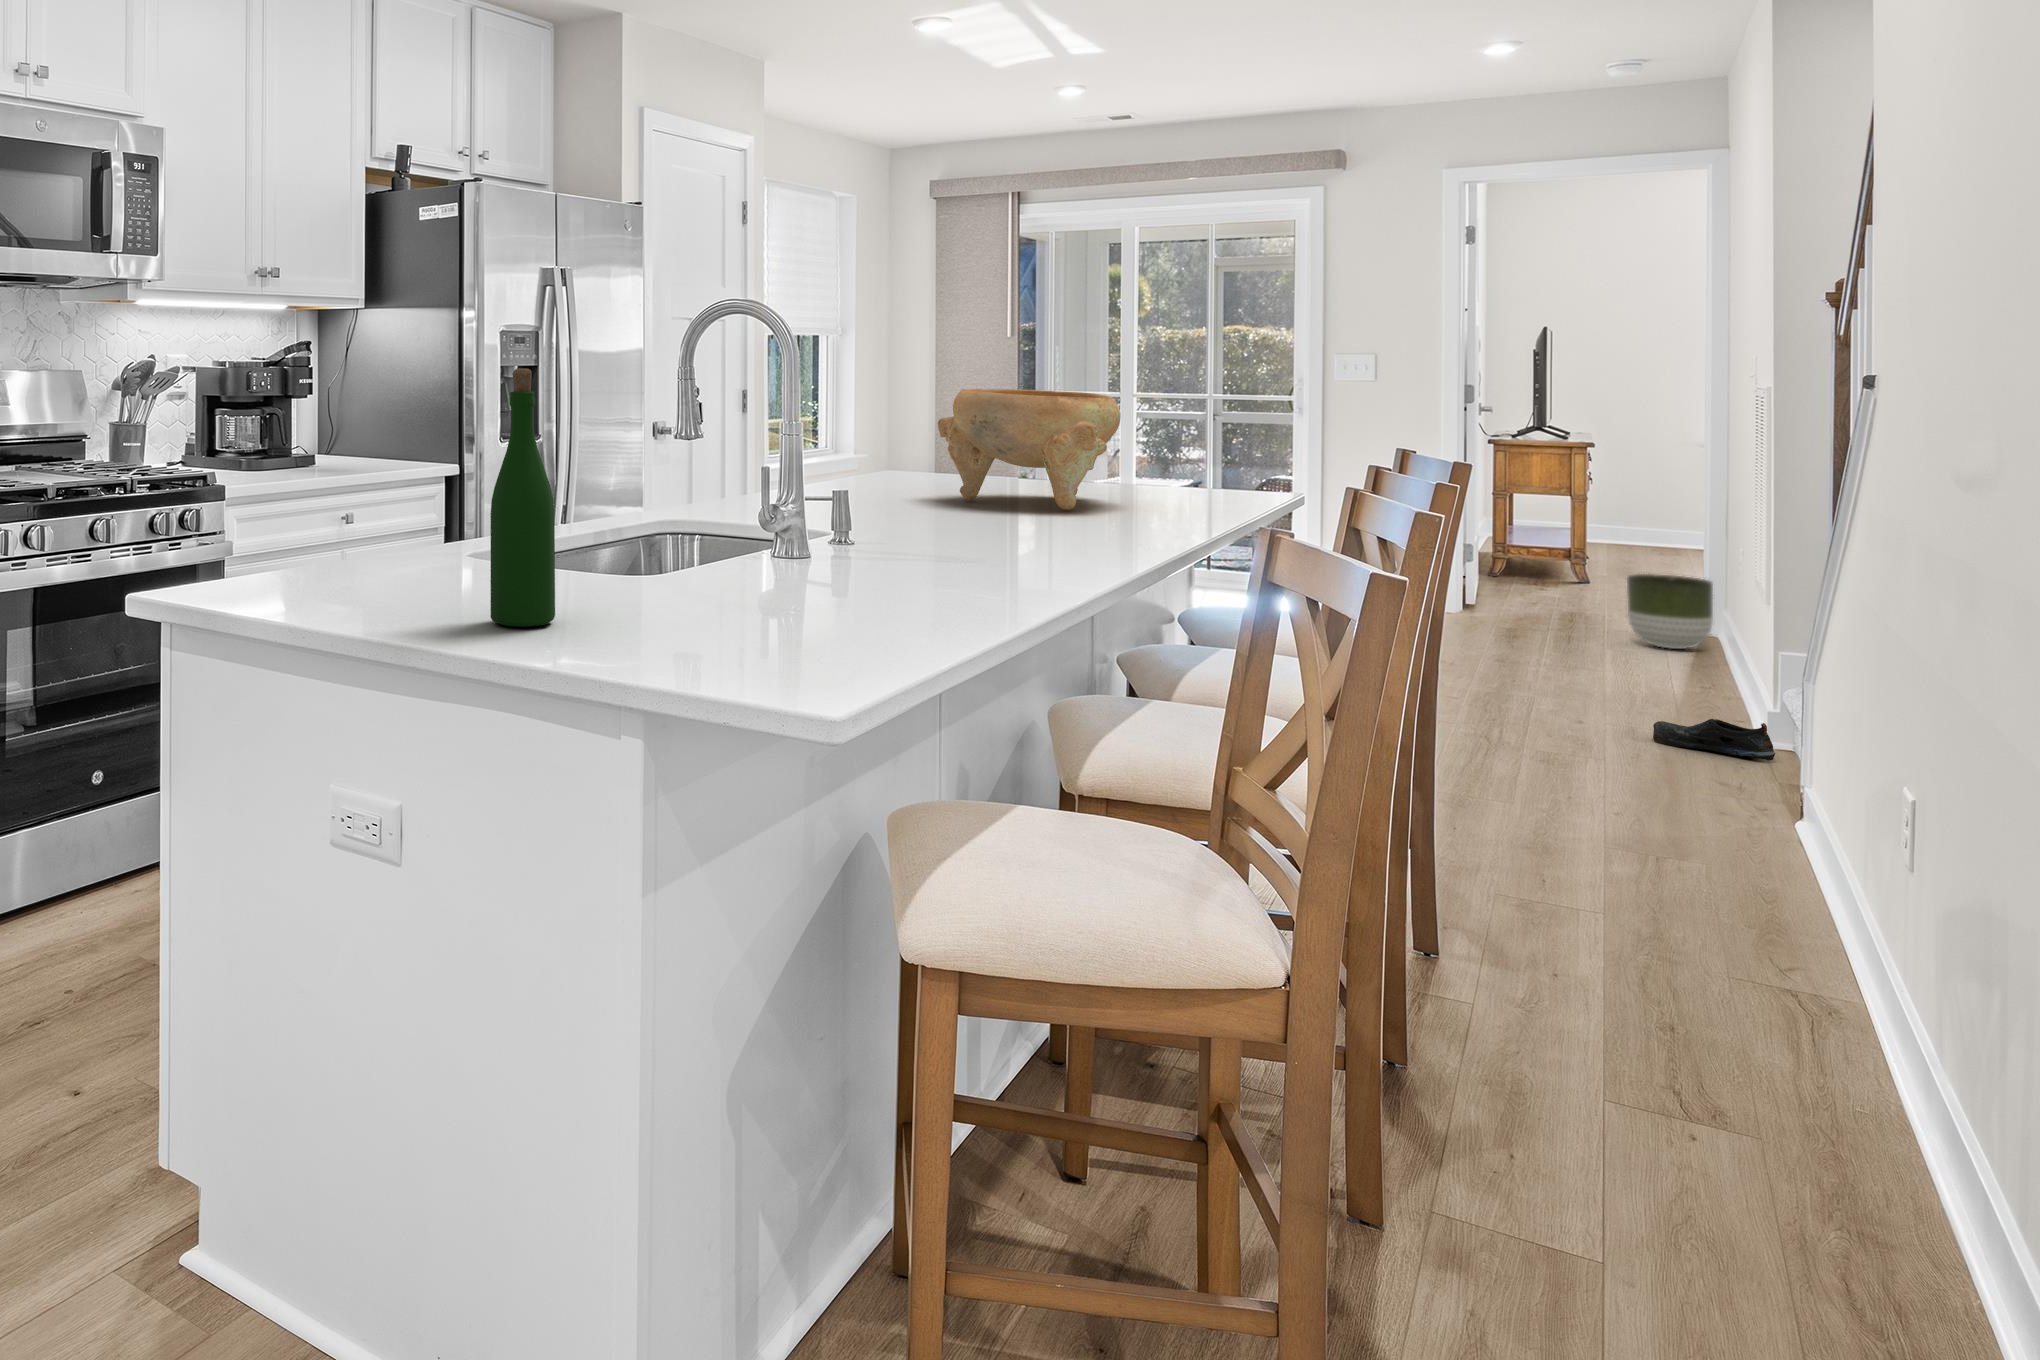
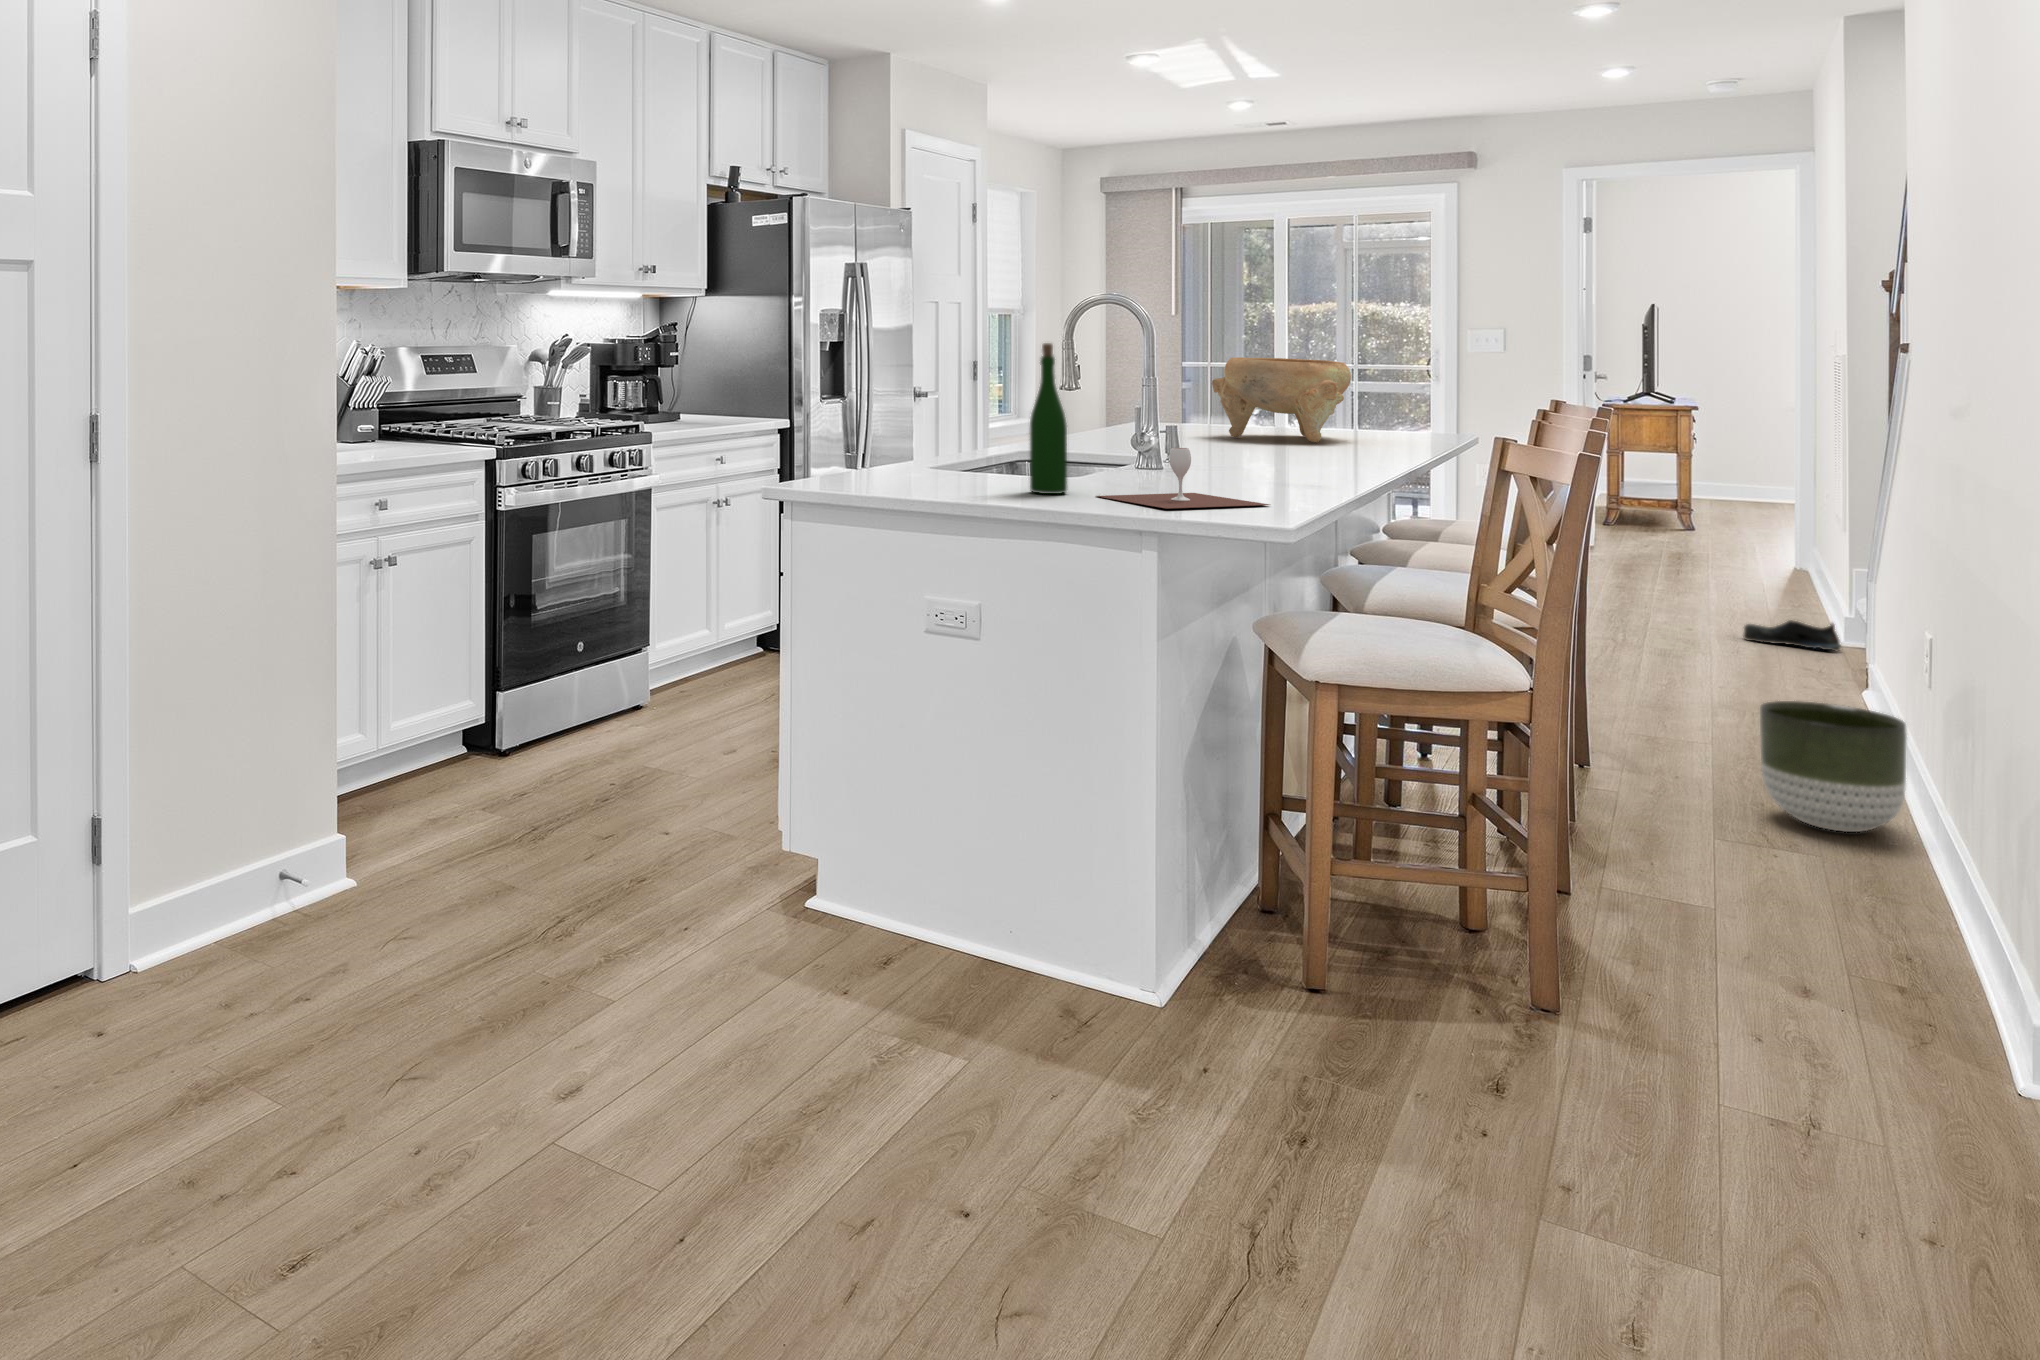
wine glass: none [587,553,855,672] -> present [1097,448,1269,509]
planter: present [1627,574,1713,649] -> present [1760,701,1907,832]

